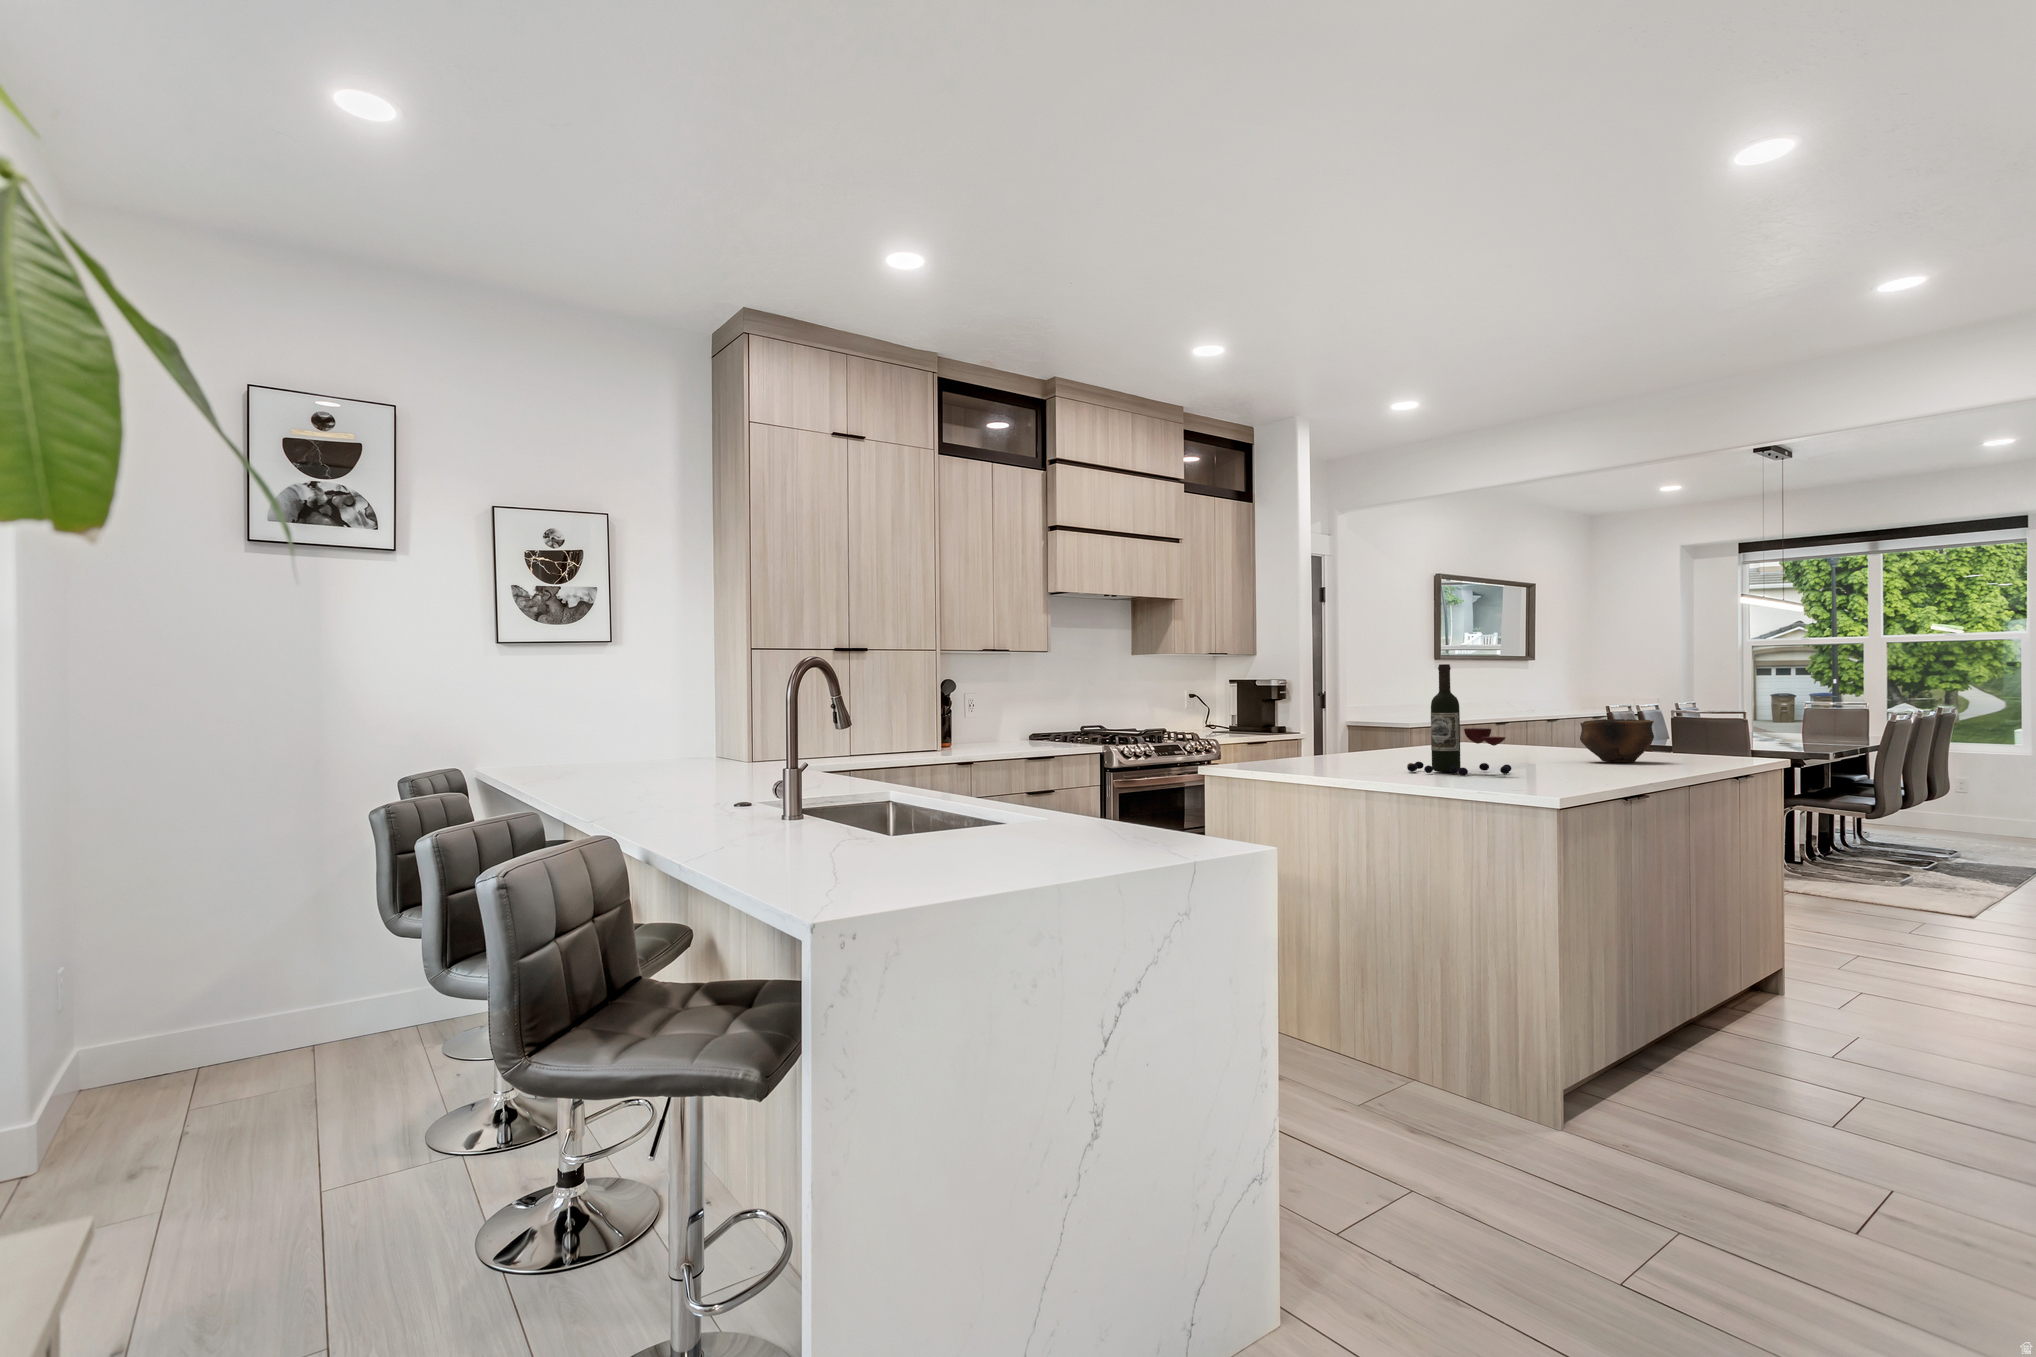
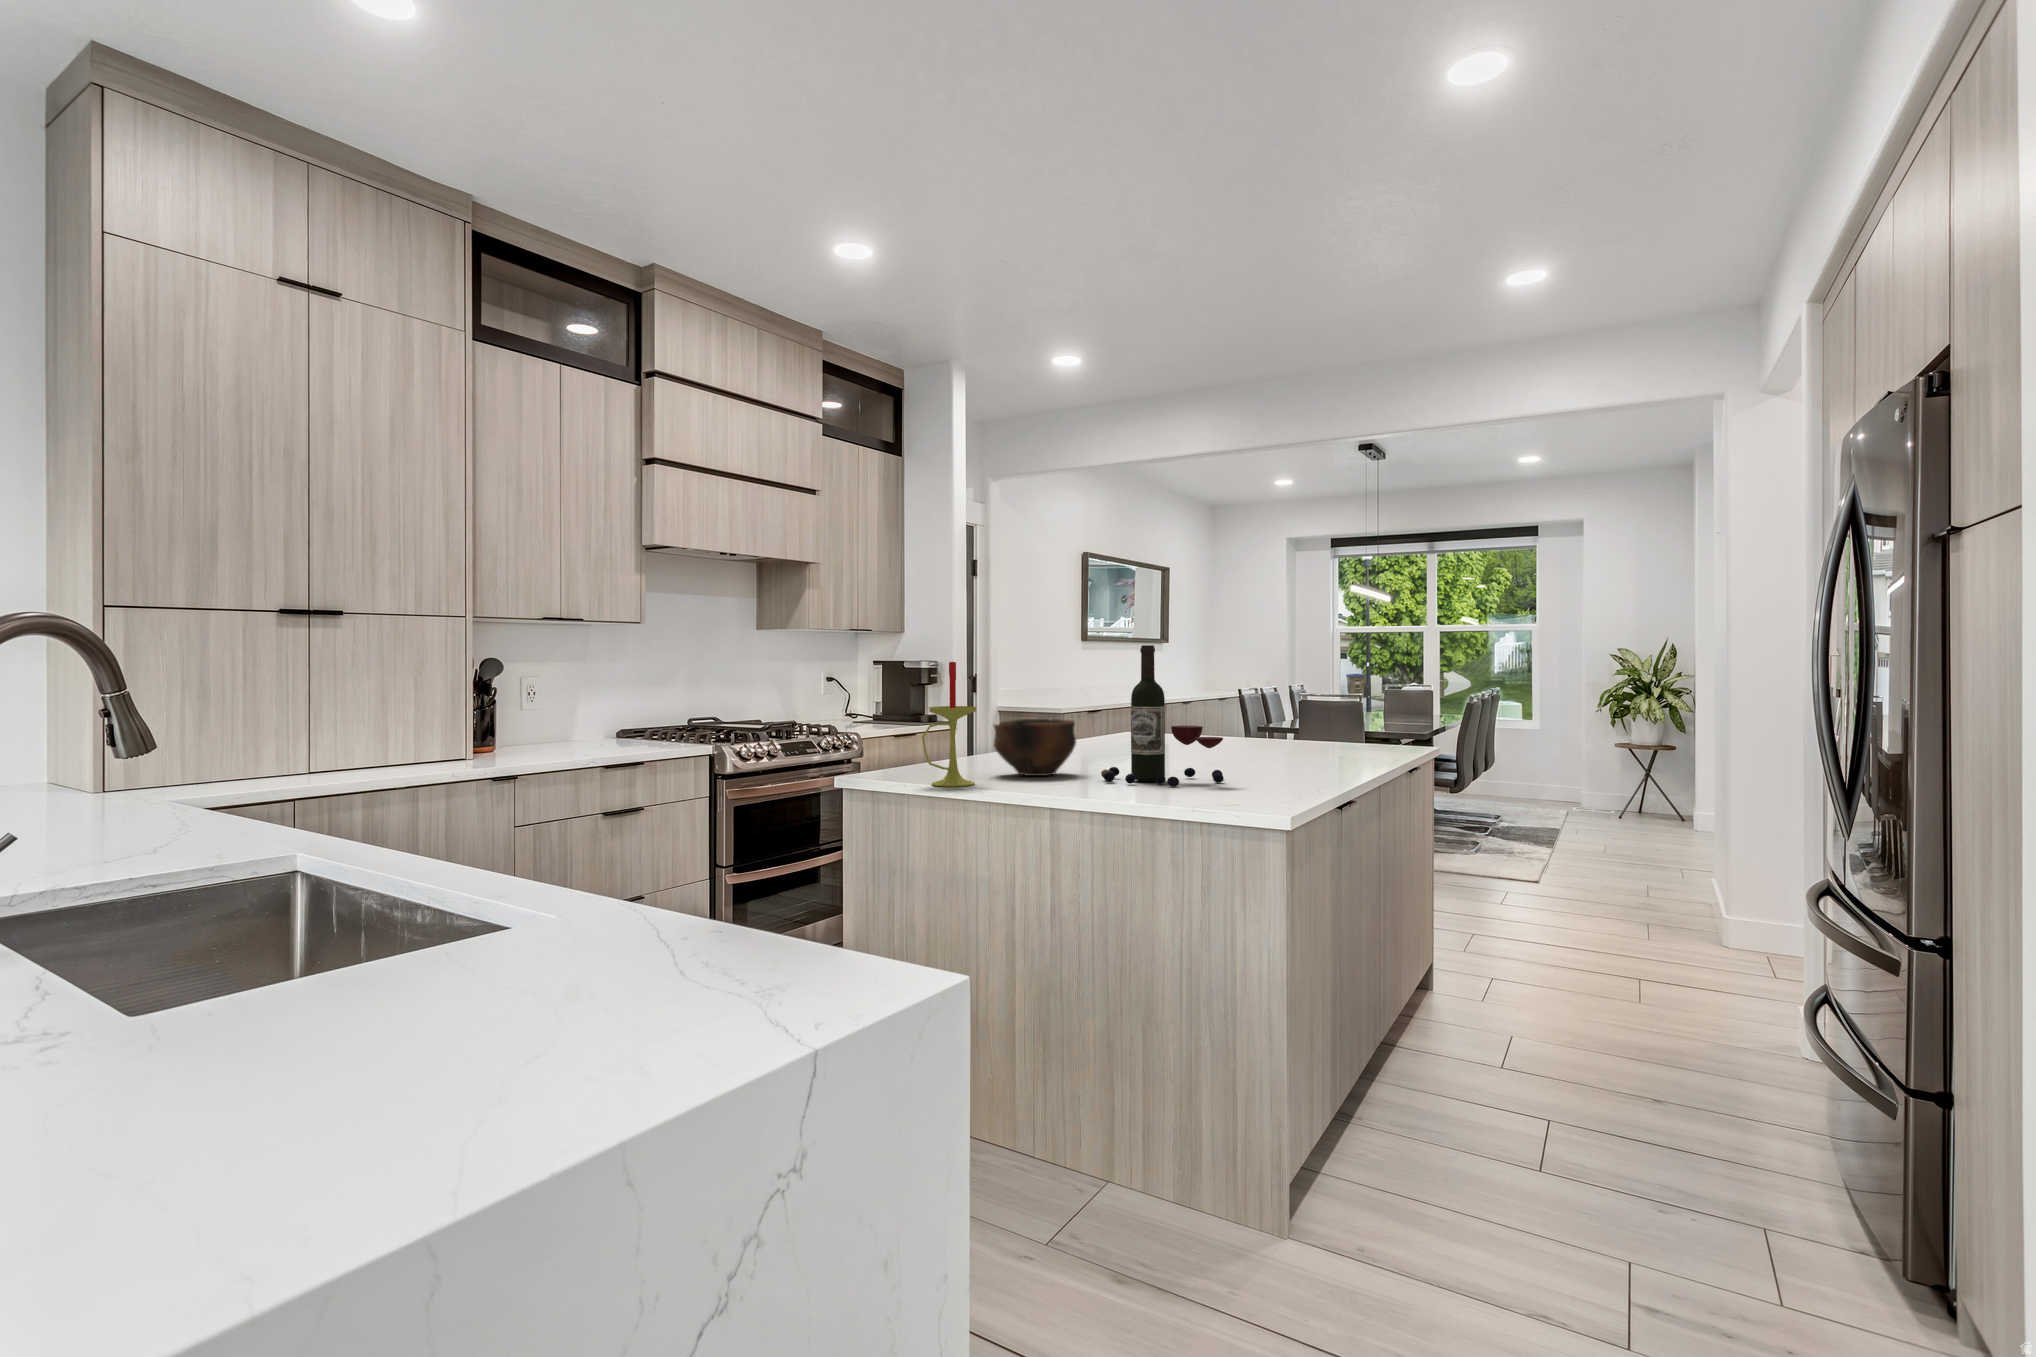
candle: none [1261,676,1304,773] -> present [922,662,977,787]
bowl: present [1580,719,1654,763] -> present [994,719,1076,776]

